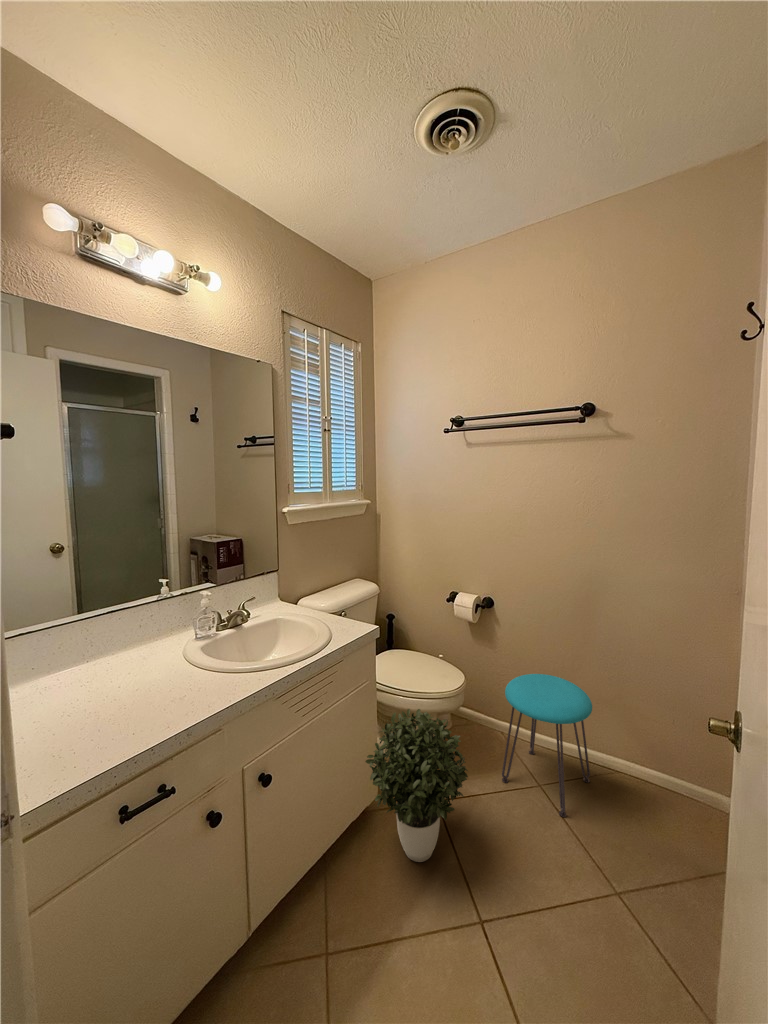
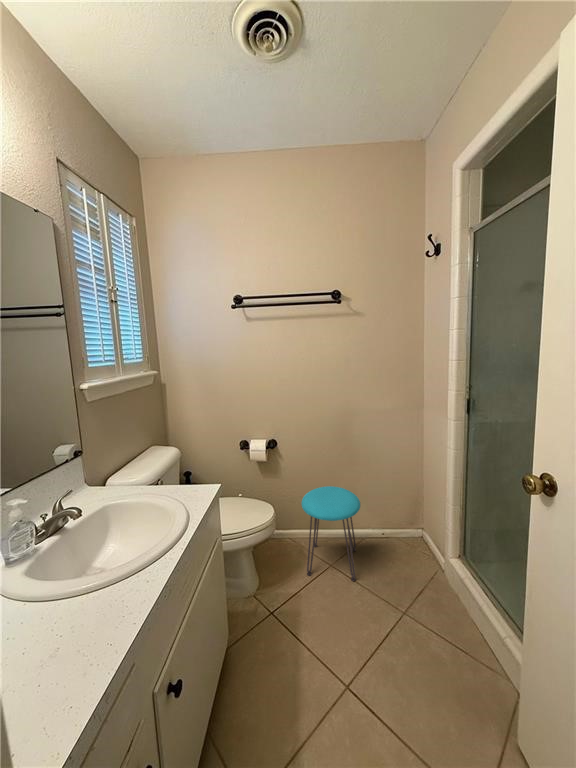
potted plant: present [365,709,468,862] -> none [231,546,315,674]

